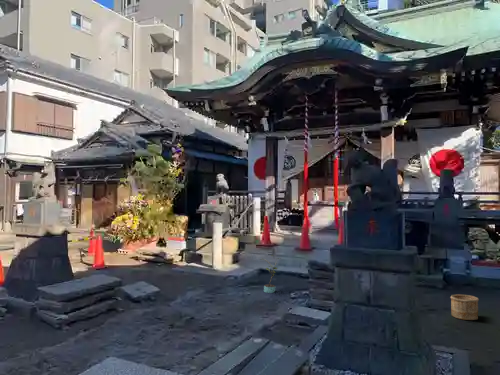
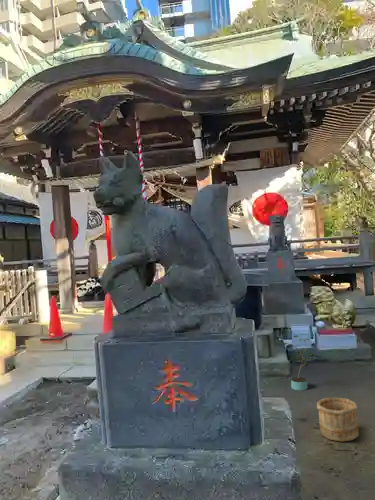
potted plant: present [264,263,277,293] -> present [282,336,313,390]

